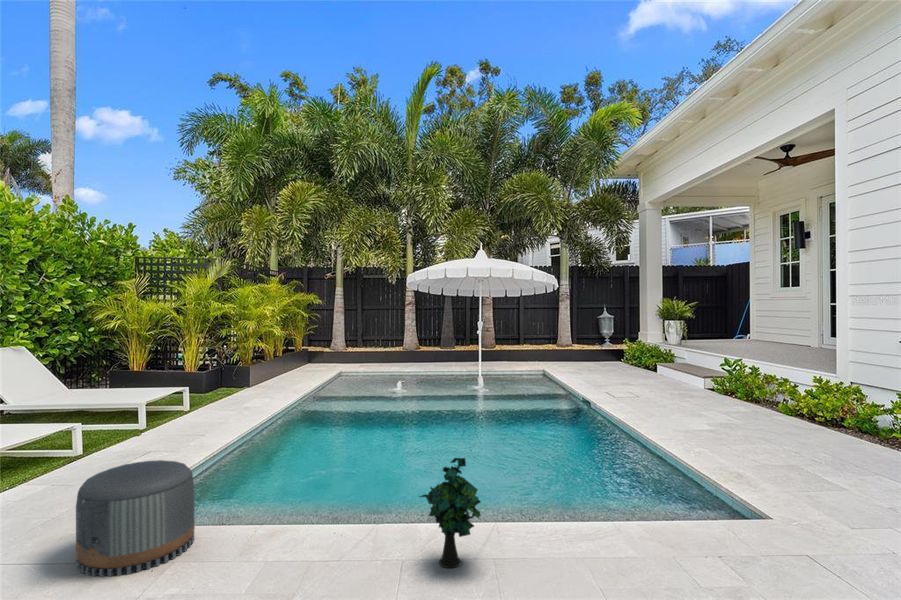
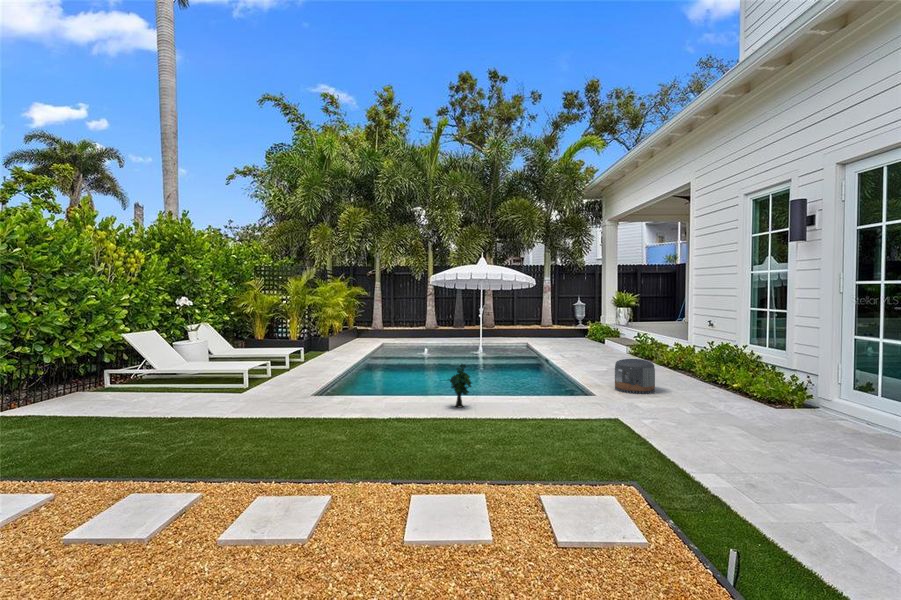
pouf: present [76,460,195,577] -> present [615,359,655,394]

